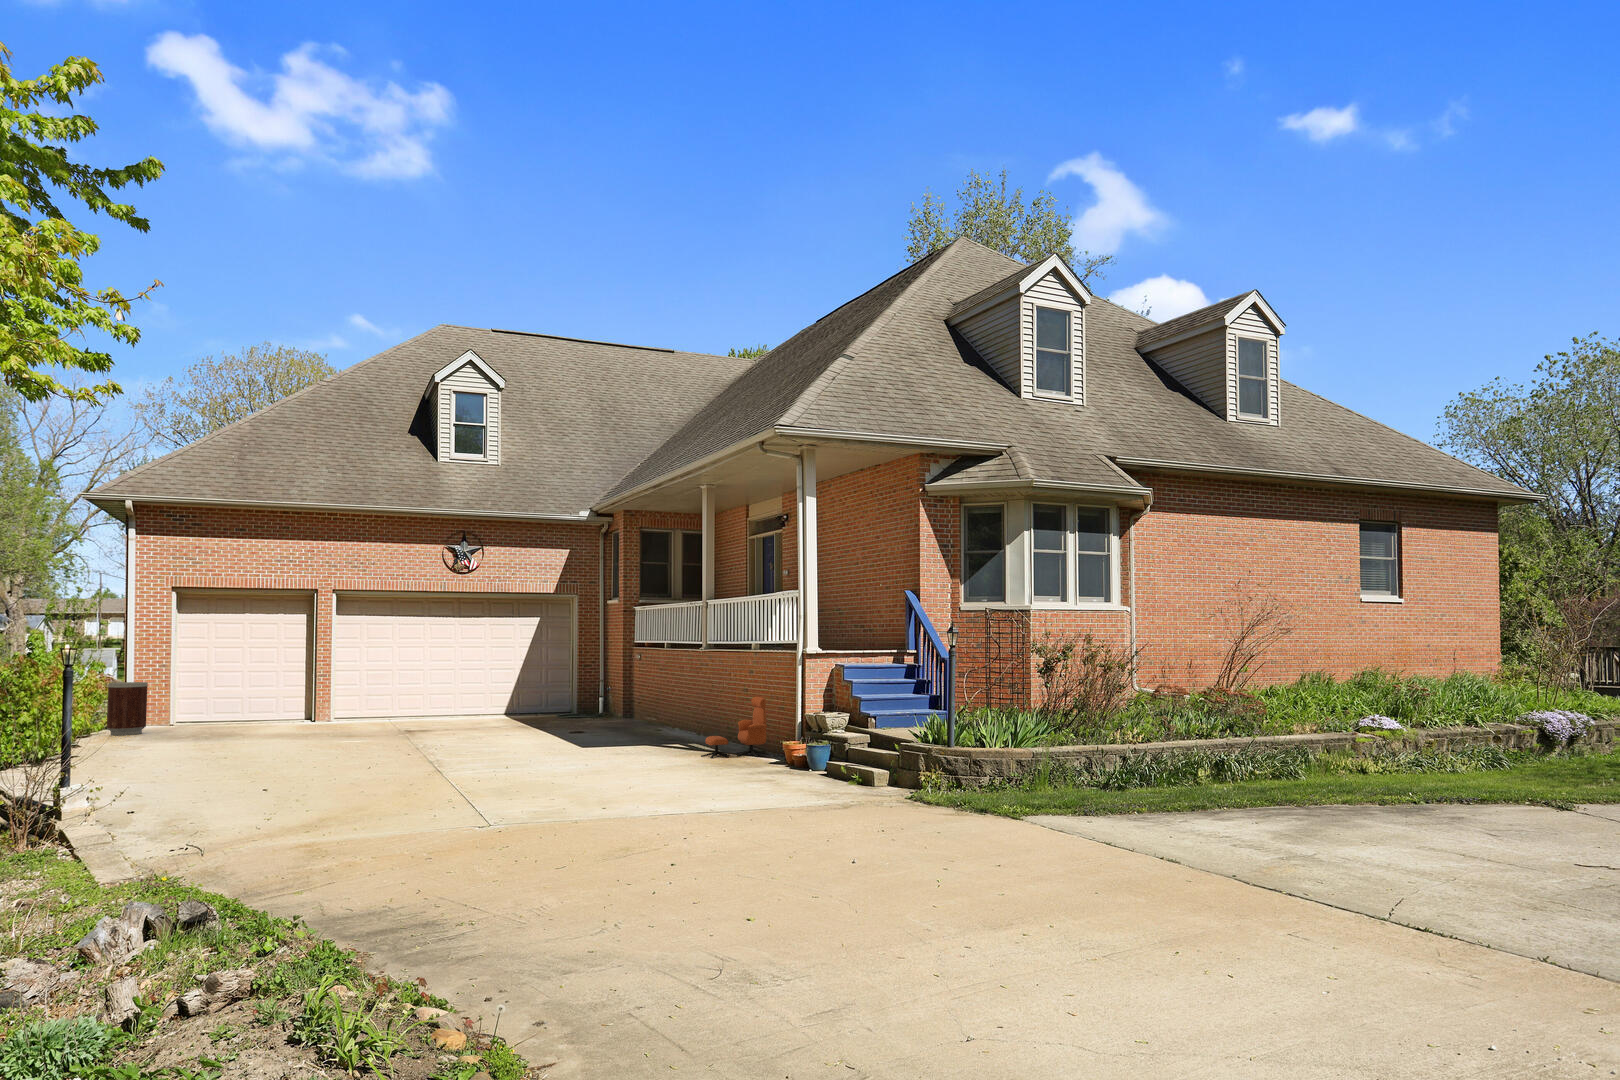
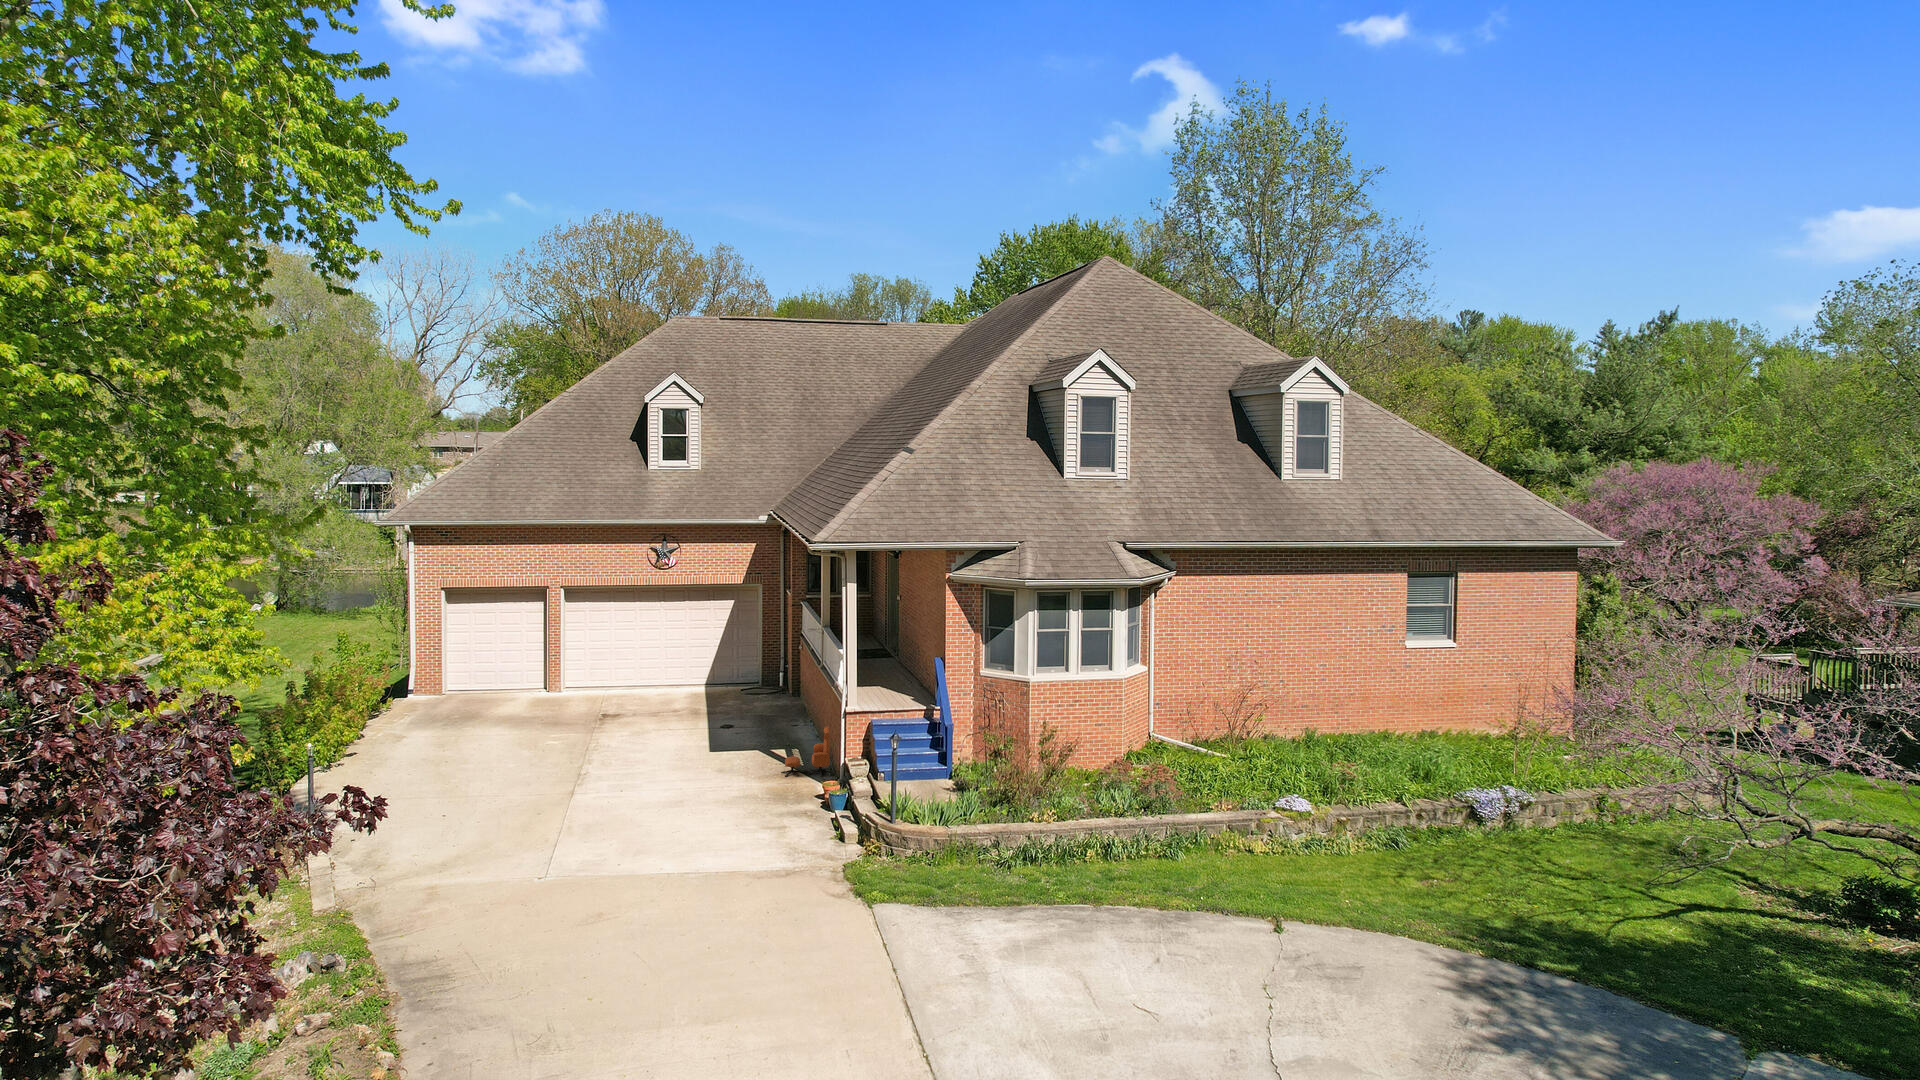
trash can: present [107,682,148,735] -> none [401,660,430,701]

